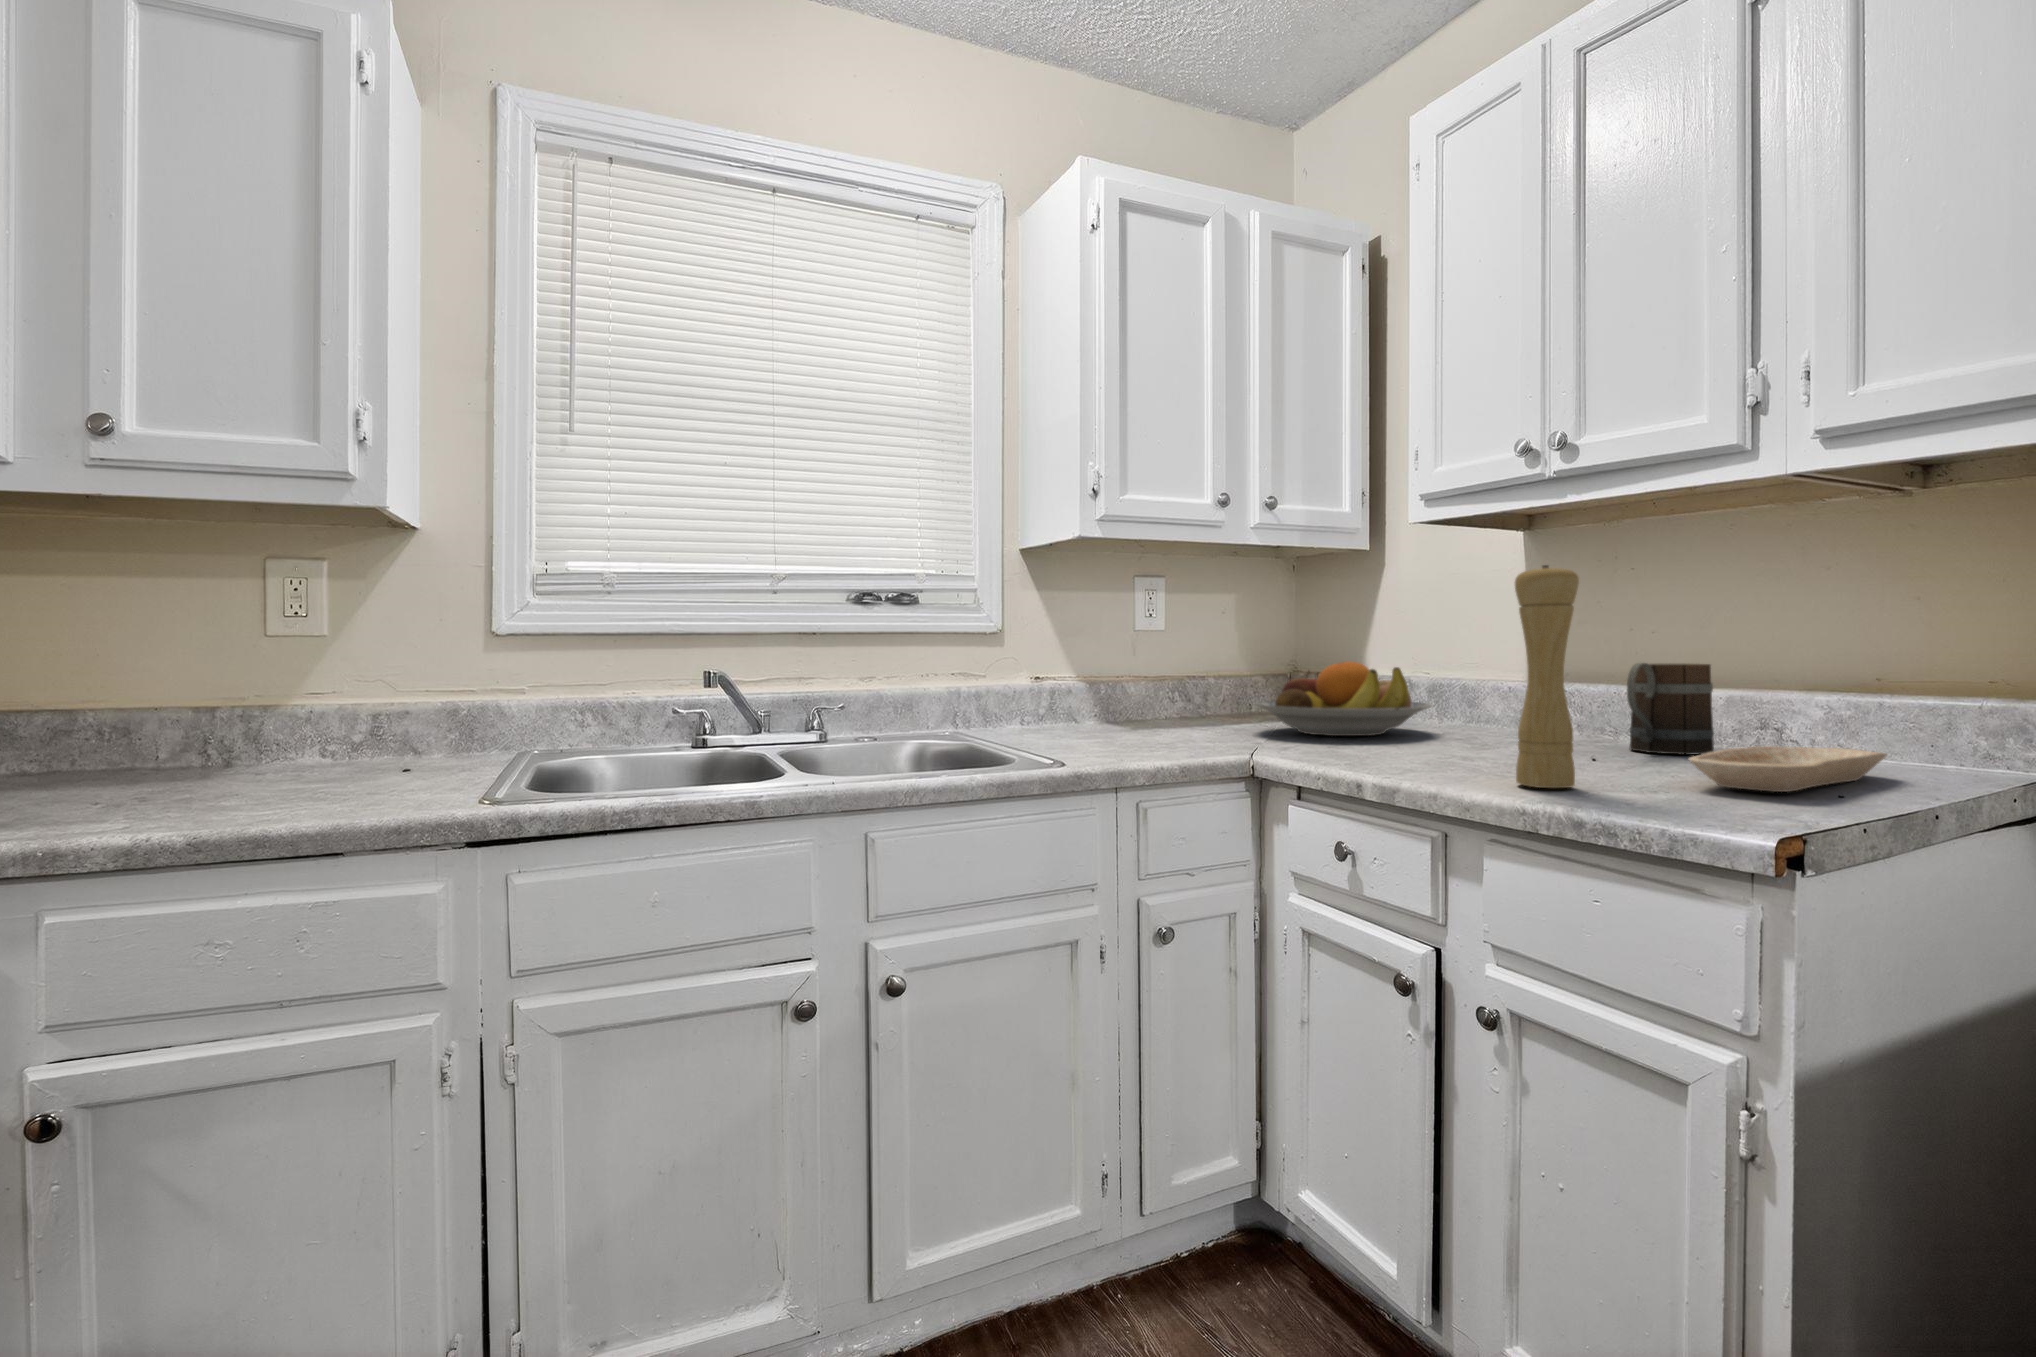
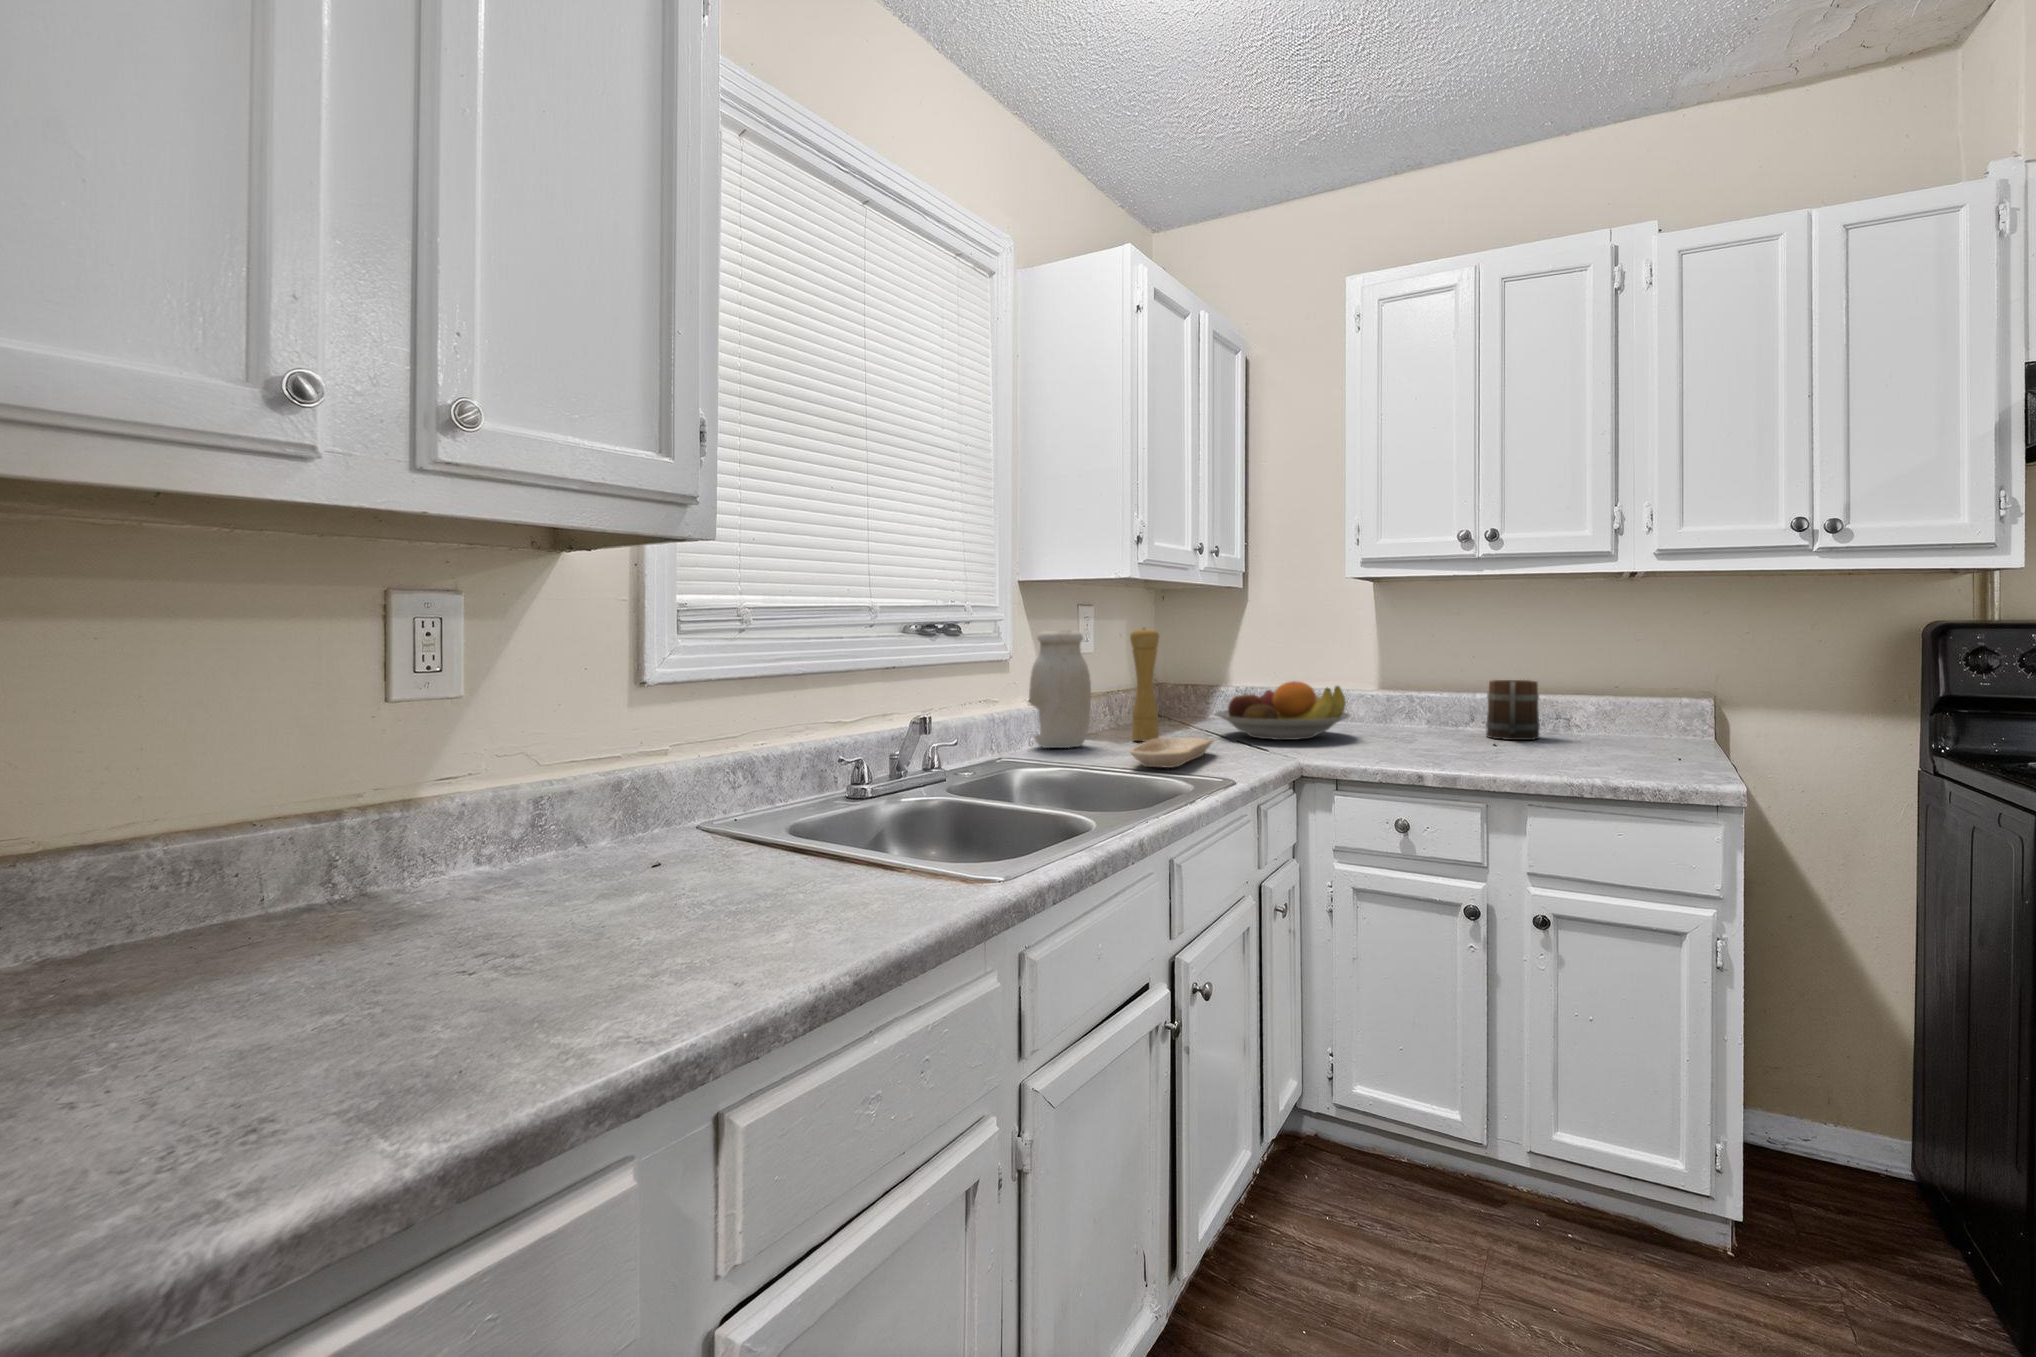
pepper mill: present [1515,565,1579,788] -> present [1130,628,1159,741]
jar: none [1031,601,1099,729] -> present [1029,630,1091,748]
tray: present [1689,746,1887,792] -> present [1129,737,1213,768]

